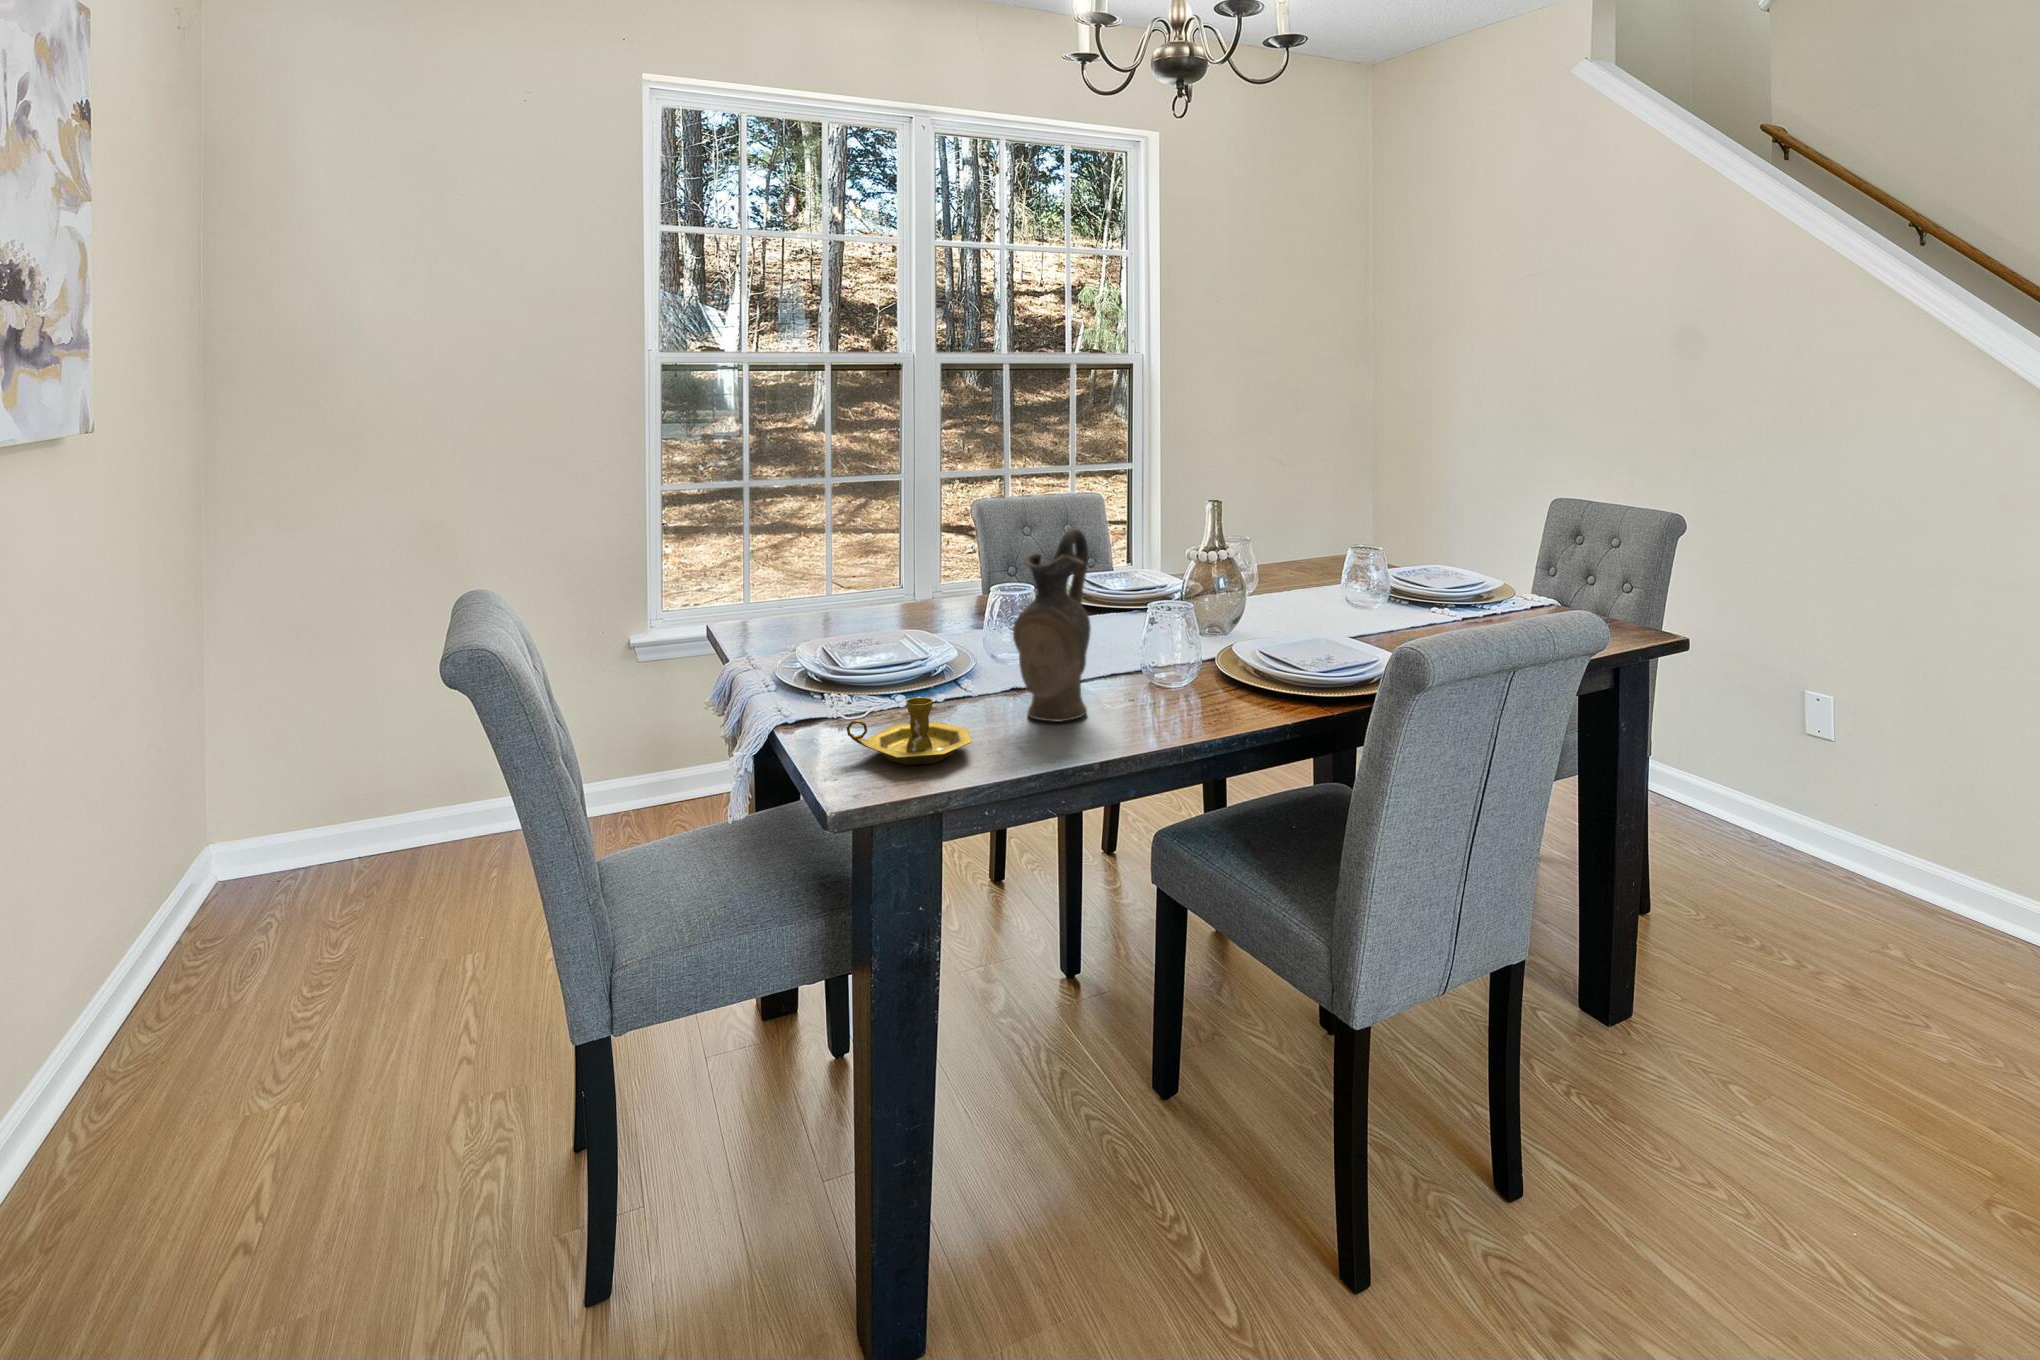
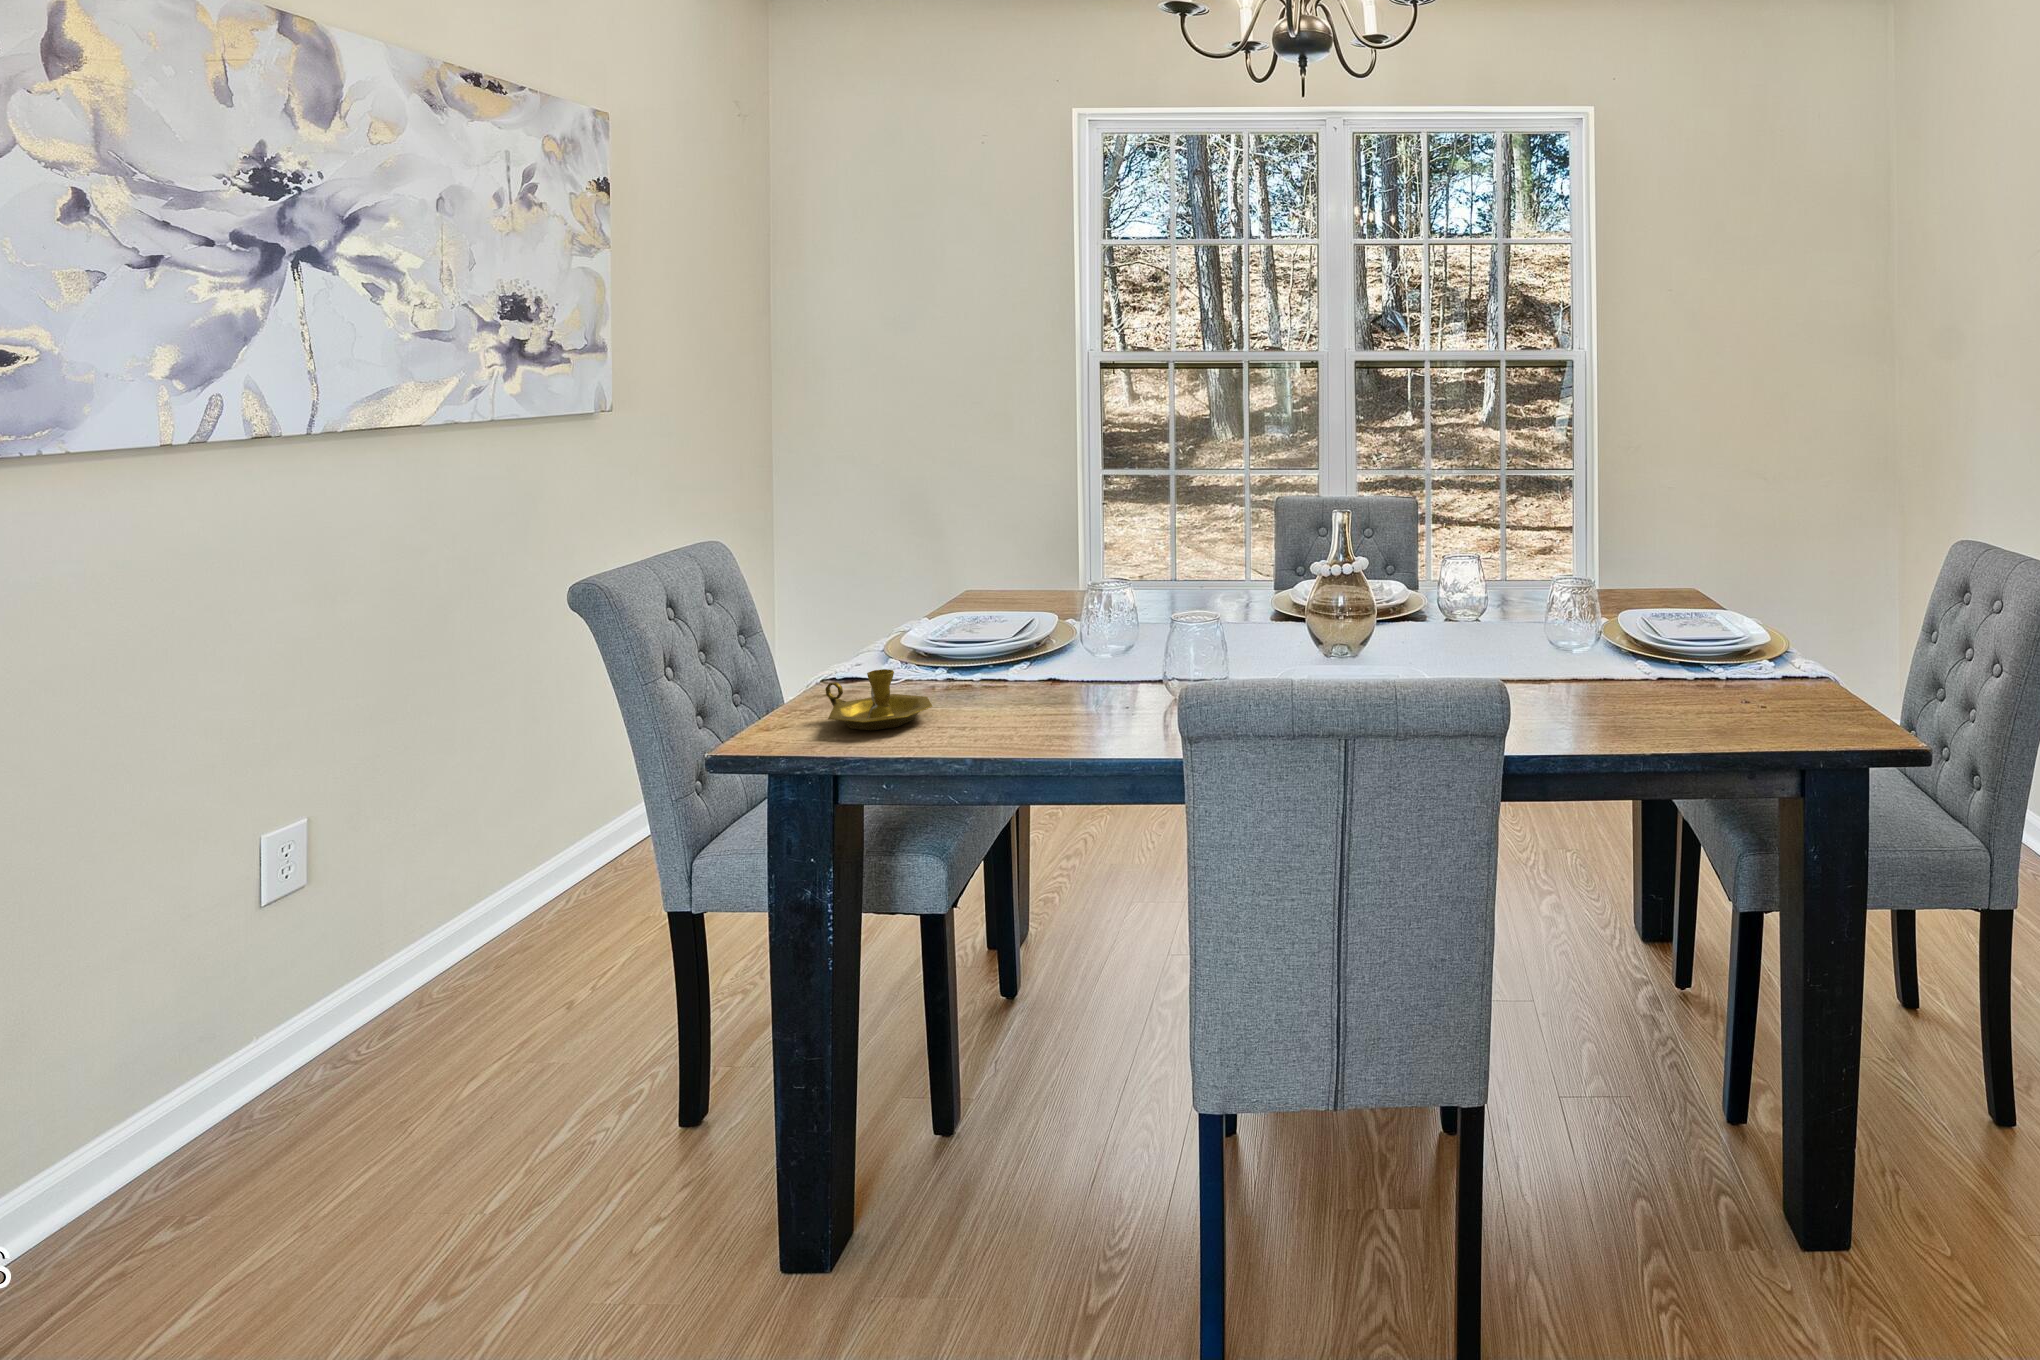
ceramic pitcher: present [1013,528,1091,722] -> none [995,523,1104,715]

